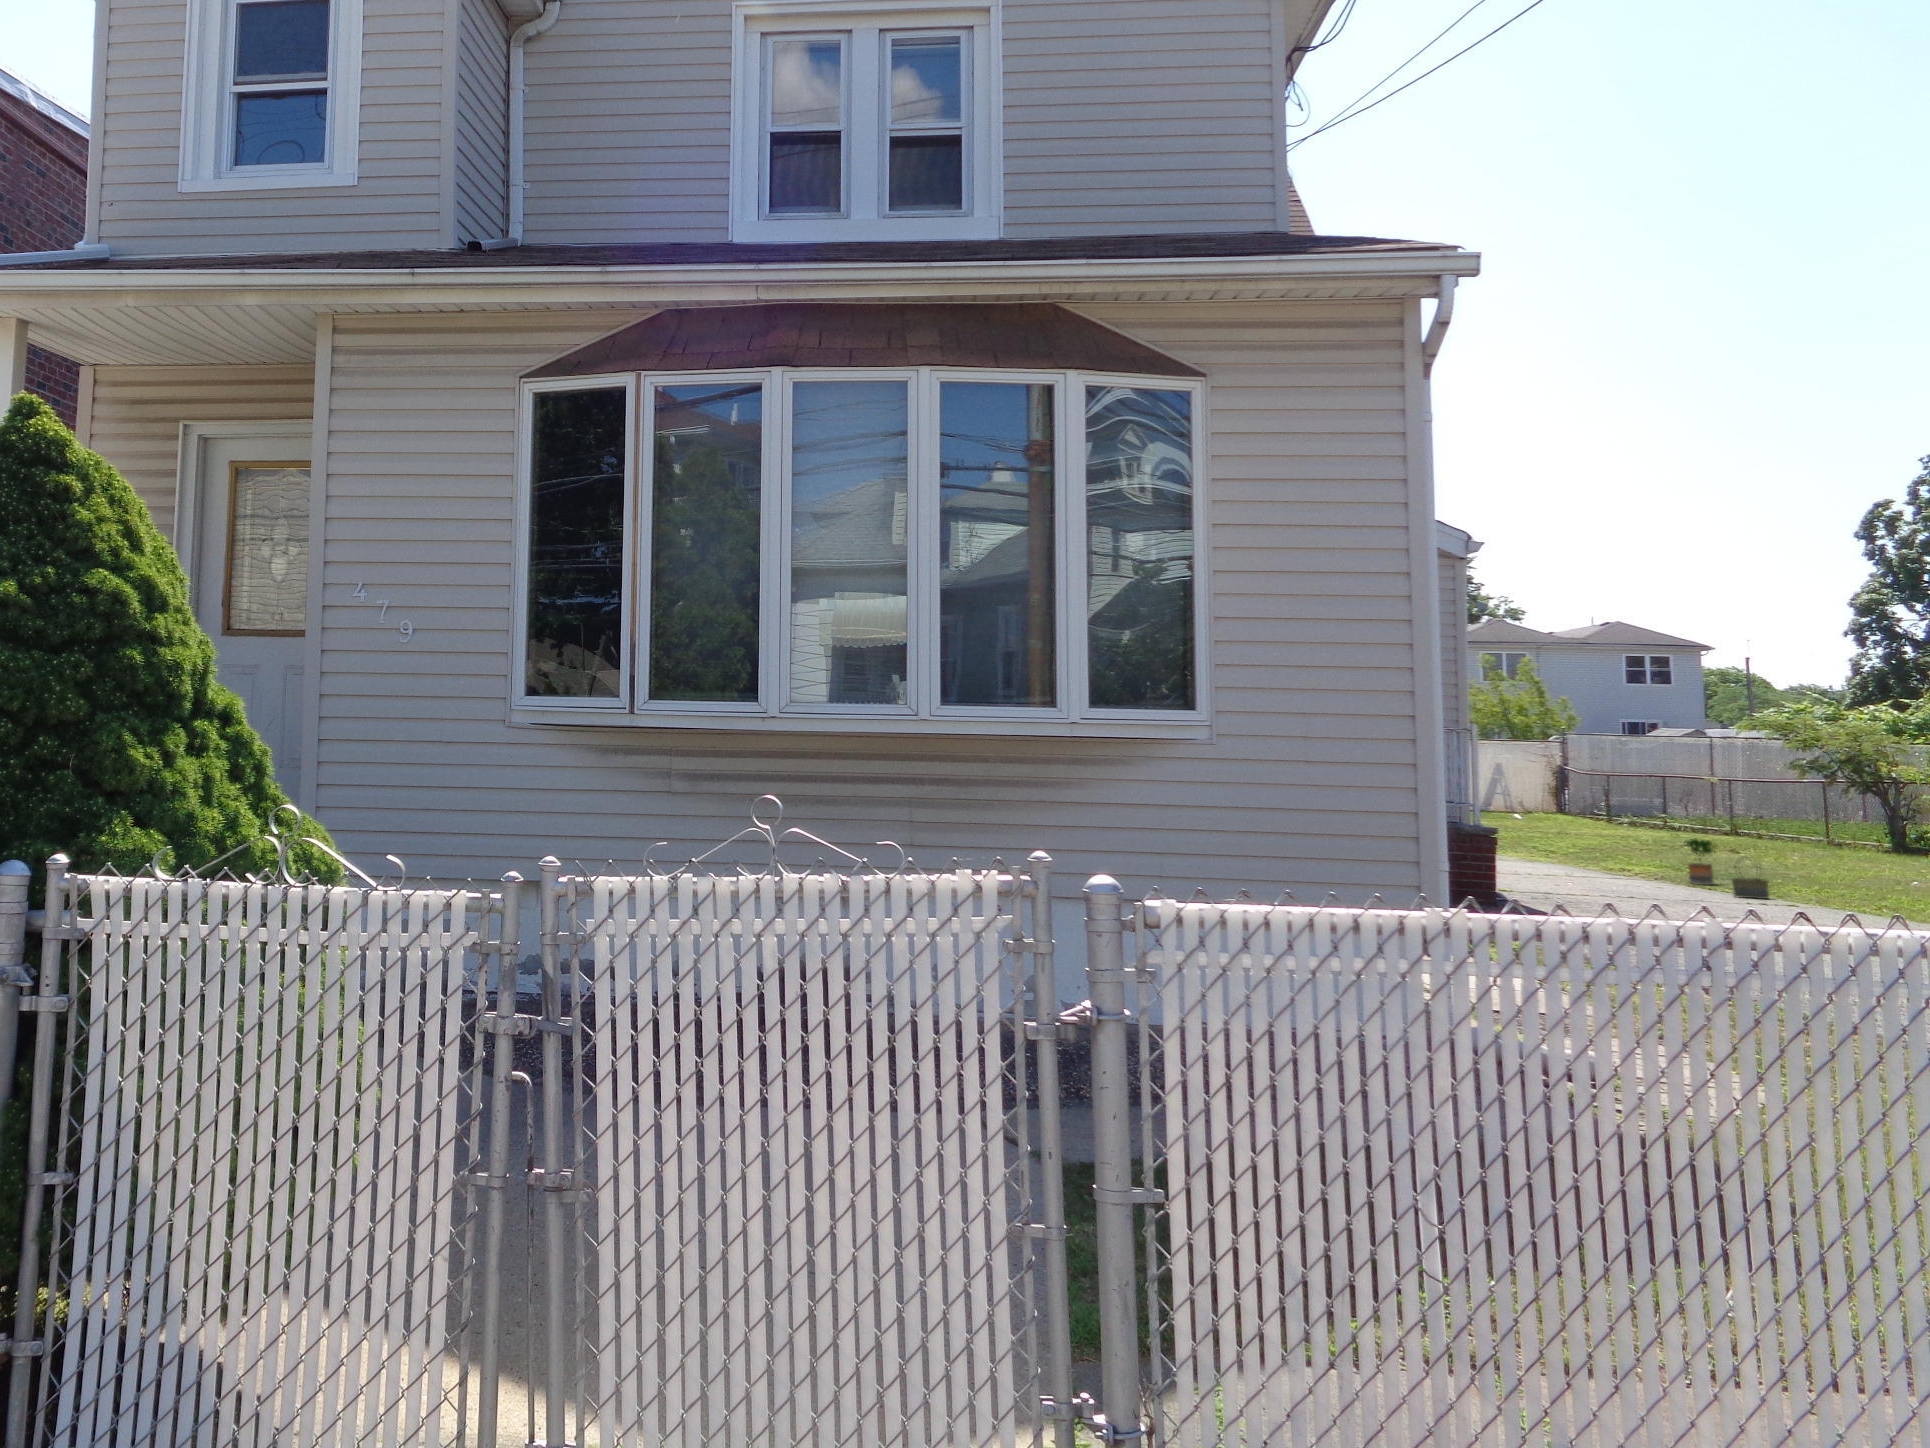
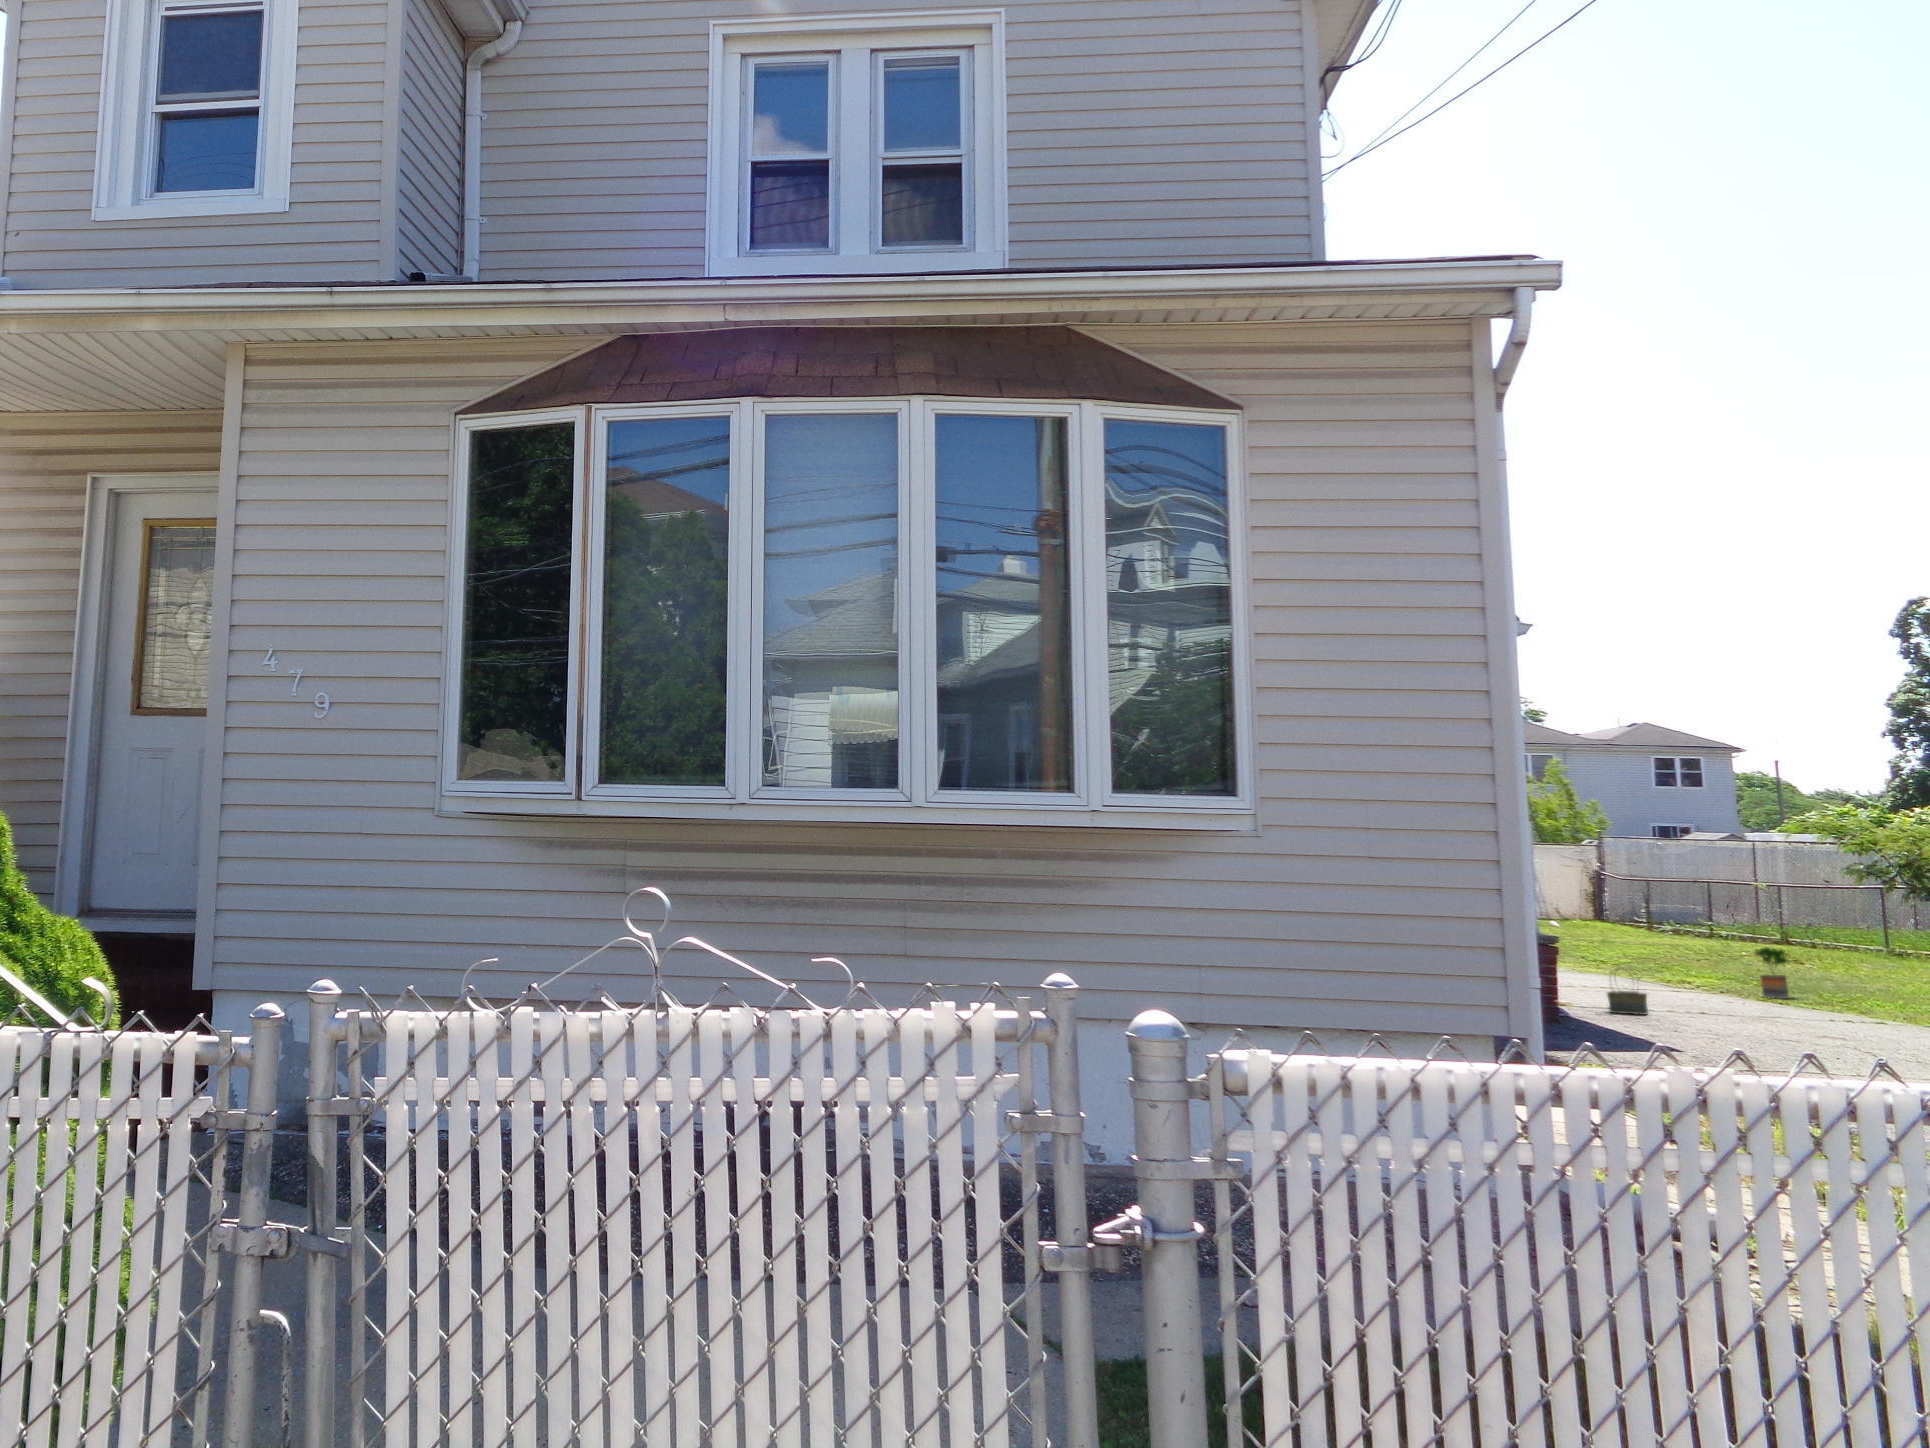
basket: present [1732,857,1769,899] -> present [1607,968,1648,1015]

